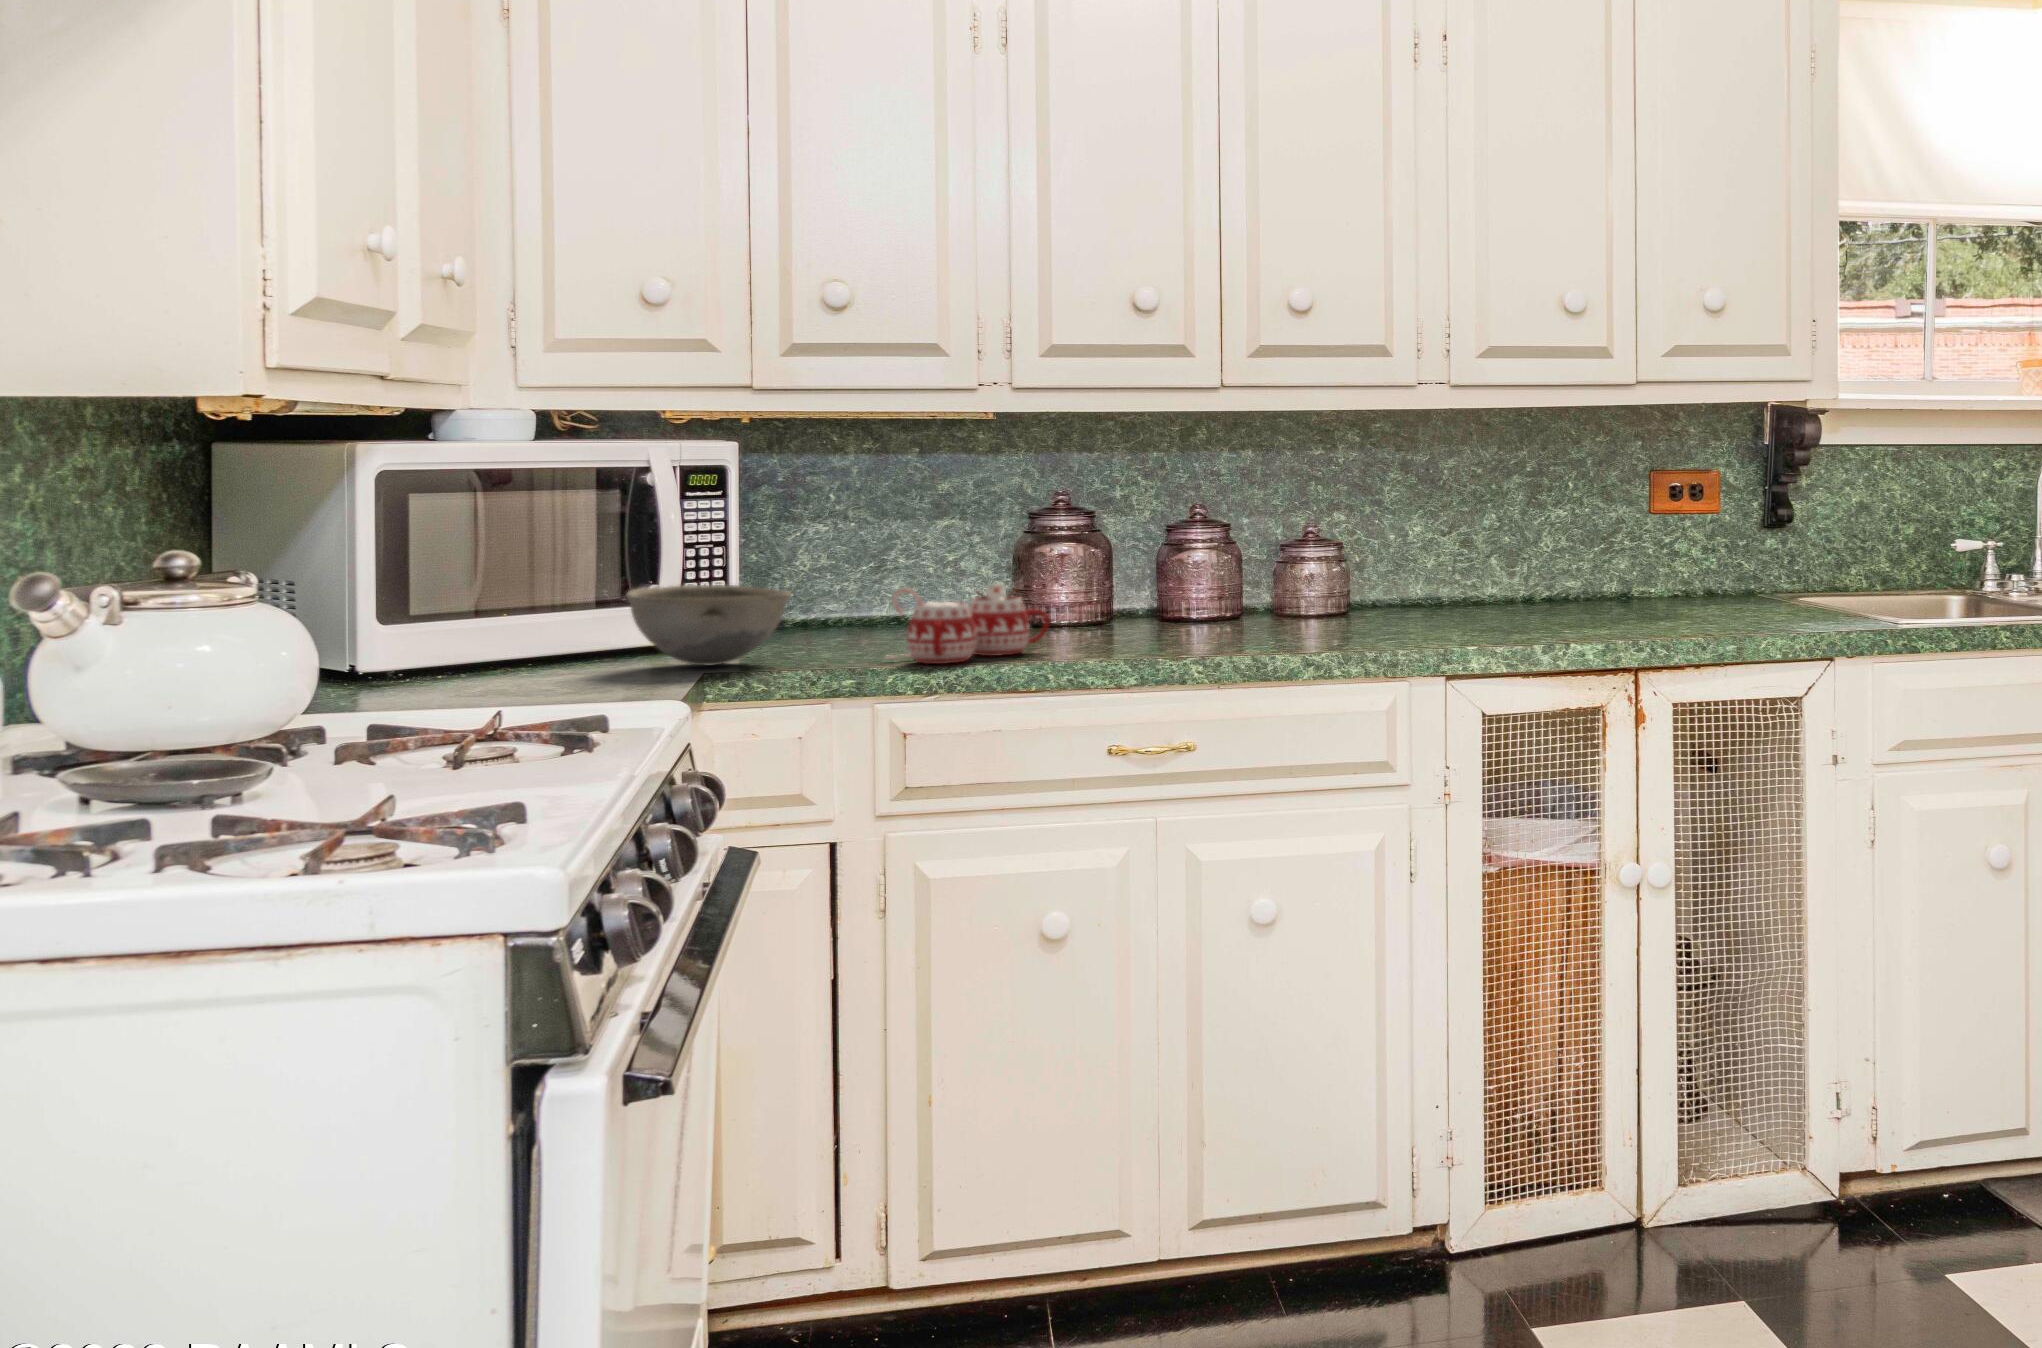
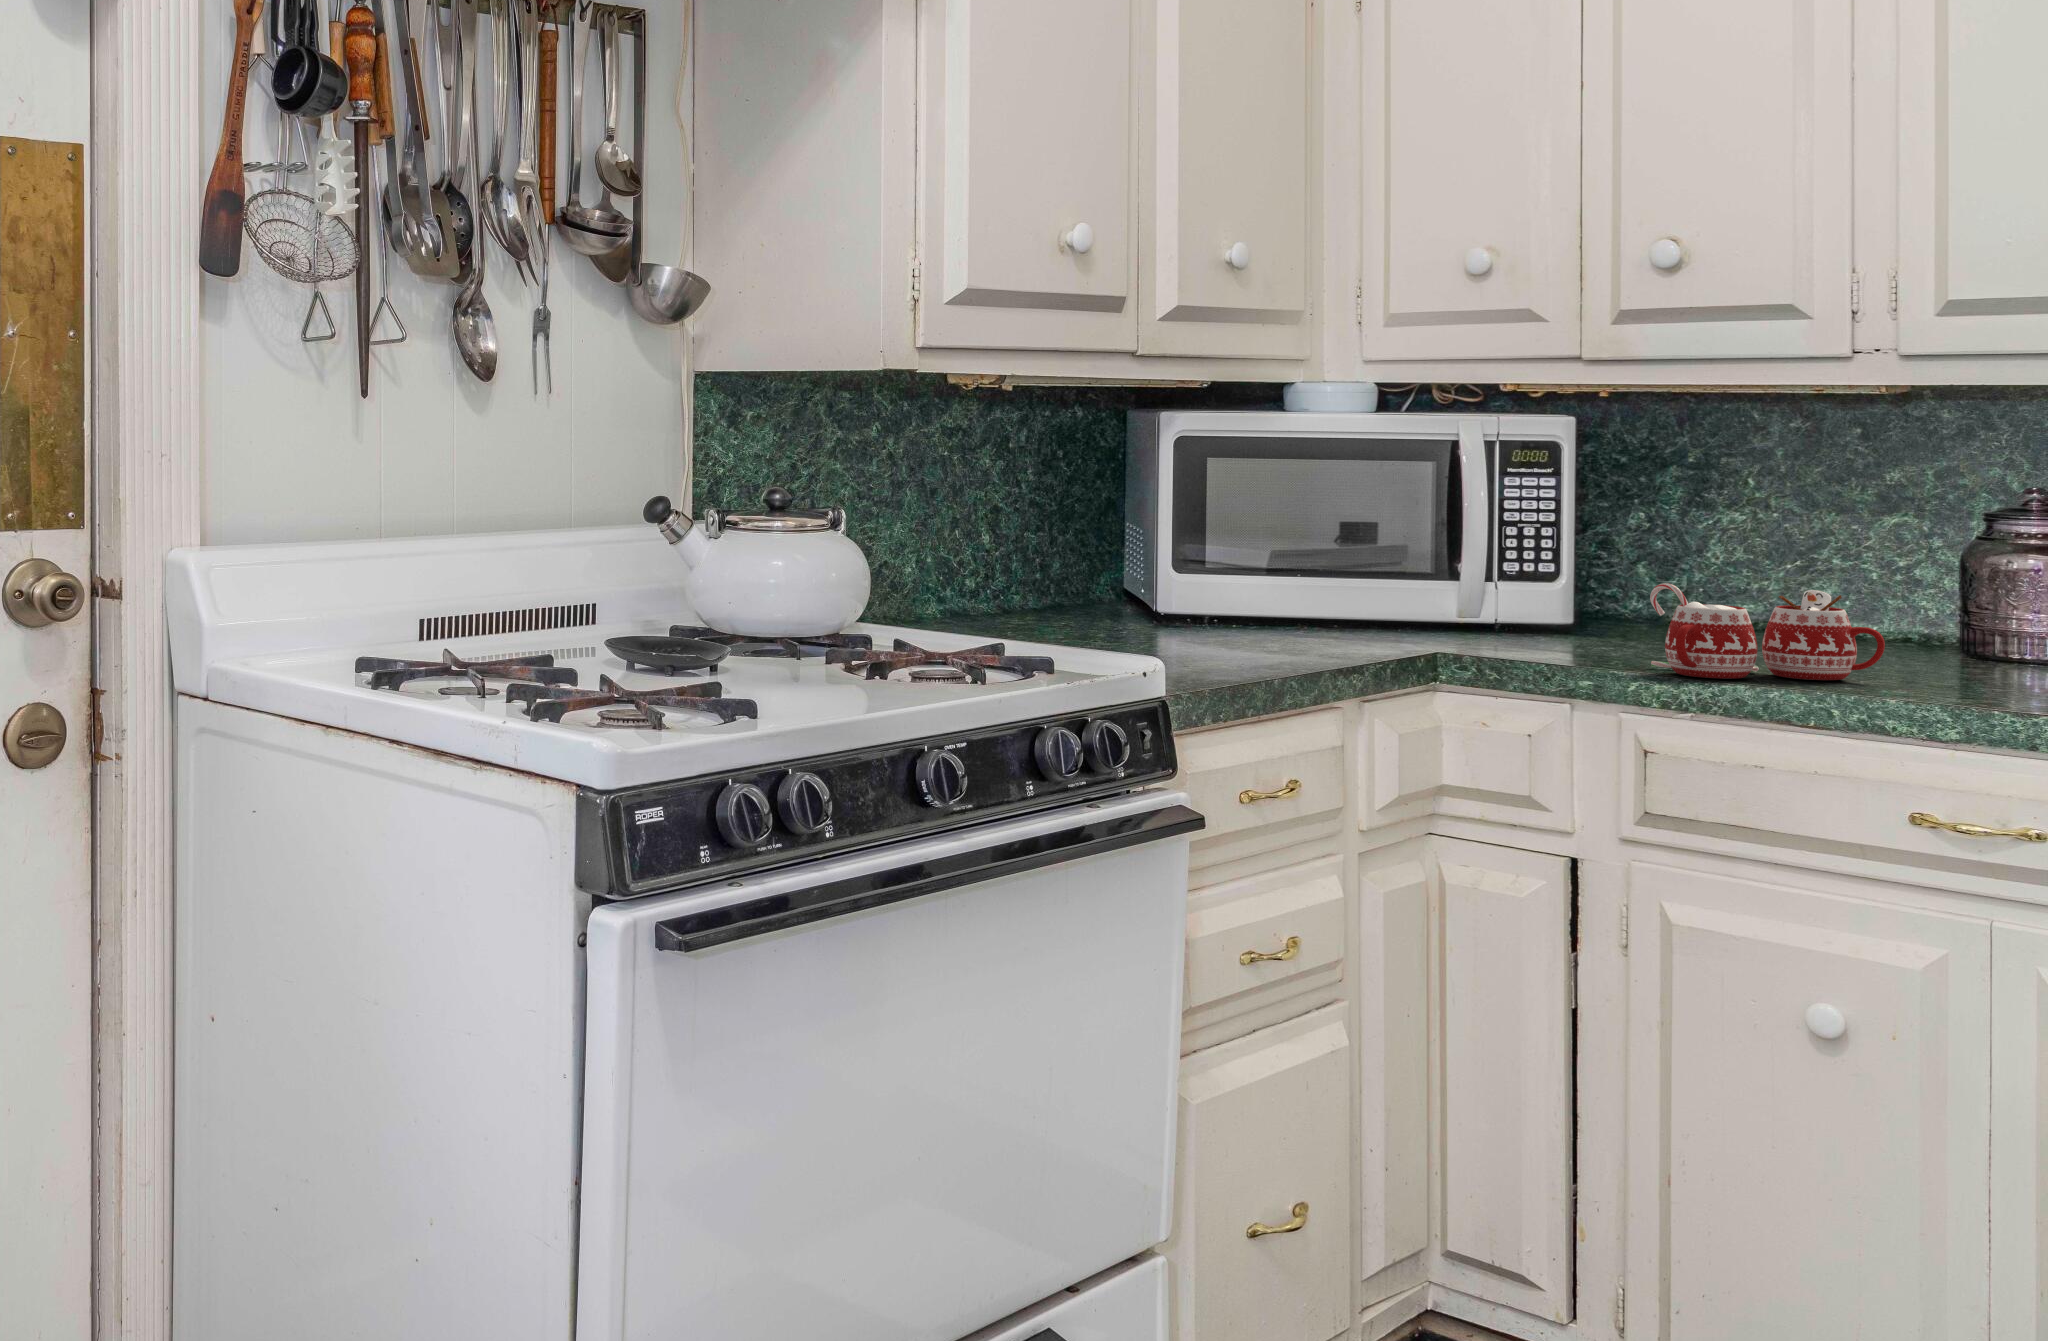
bowl: present [626,585,791,665] -> none [1385,562,1563,649]

